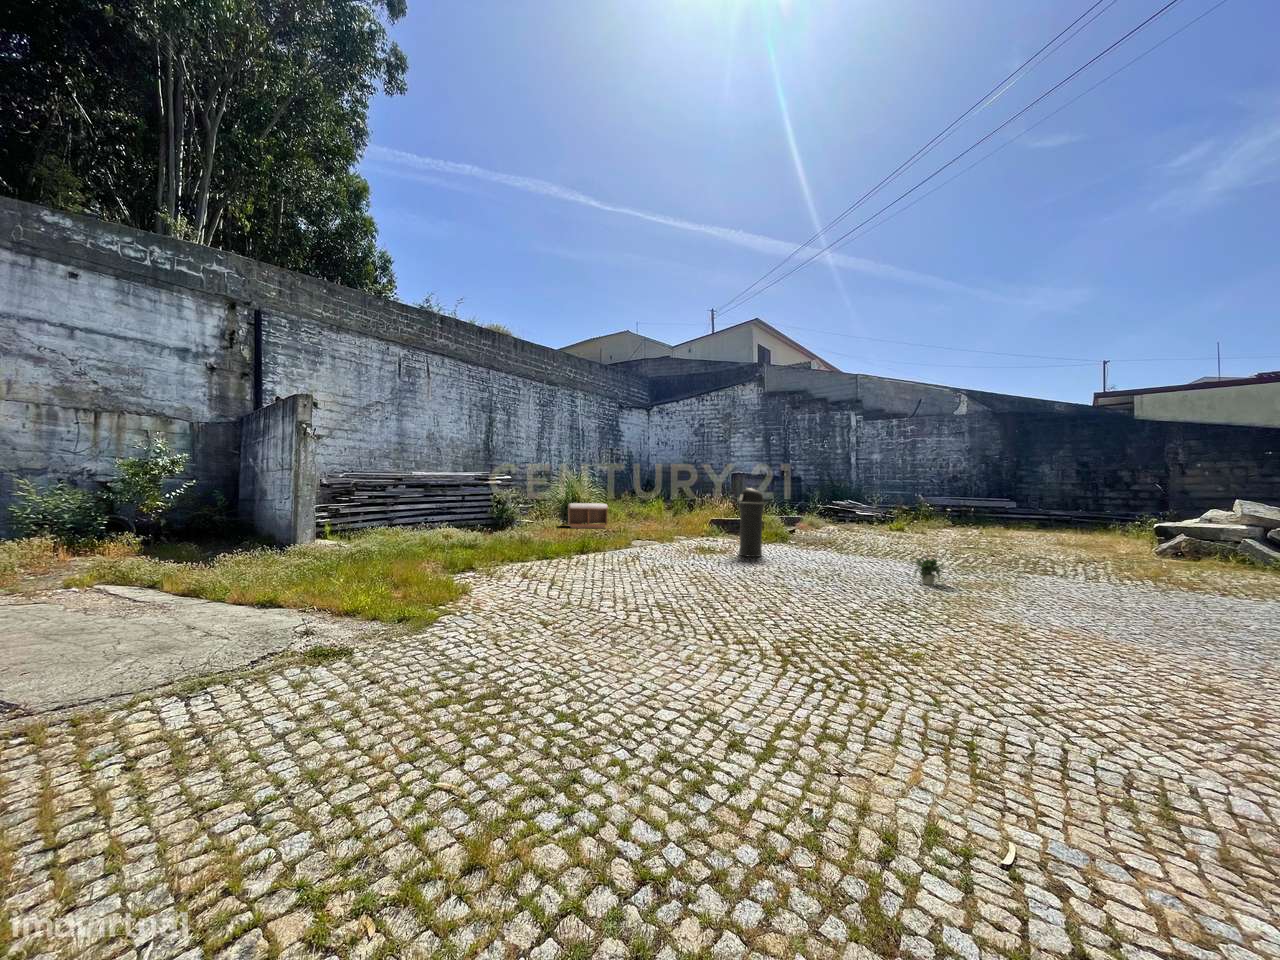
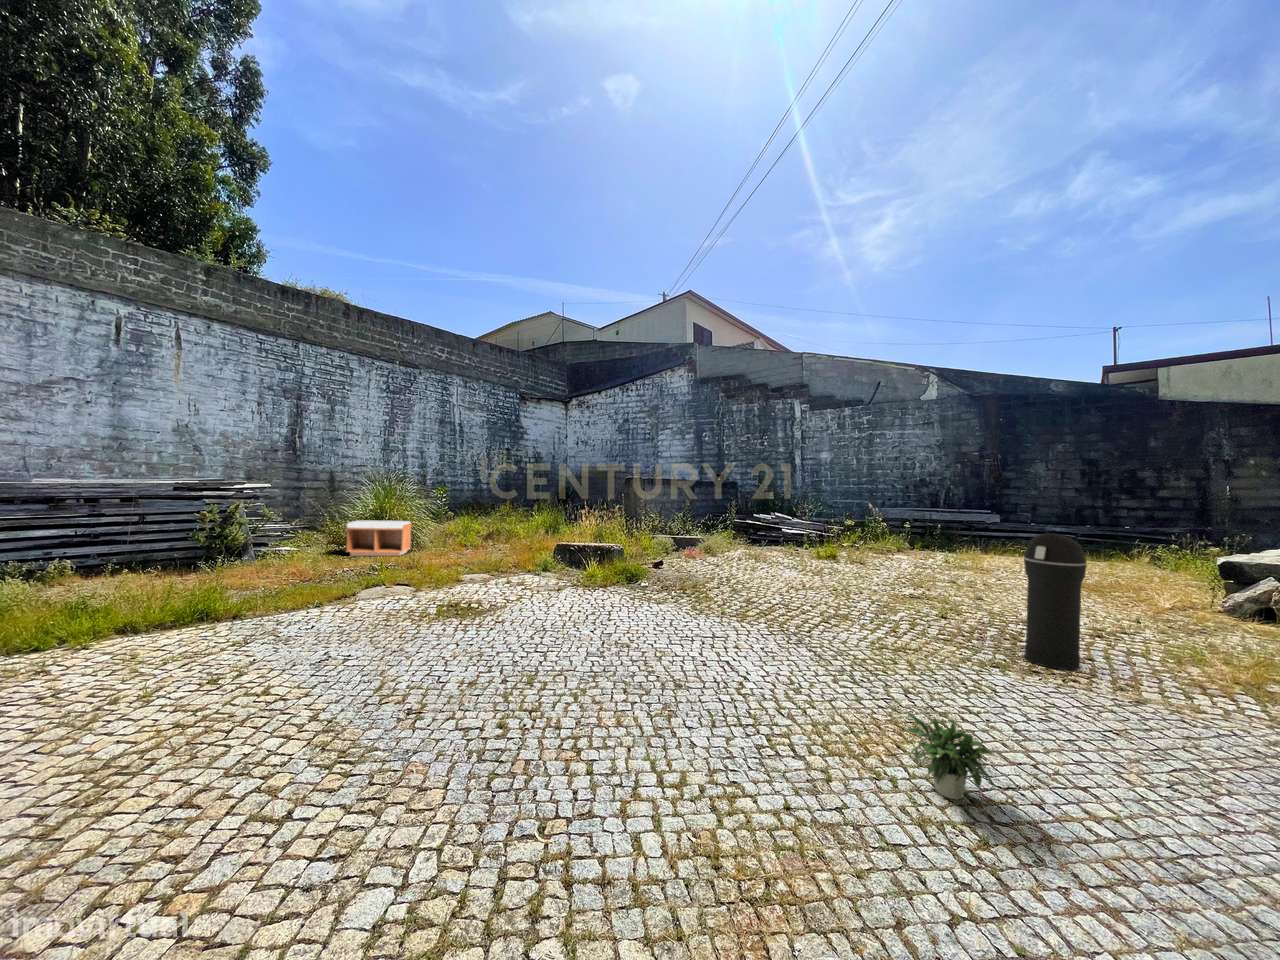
trash can: present [739,488,764,557] -> present [1024,533,1087,670]
potted plant: present [914,558,943,585] -> present [906,714,994,799]

